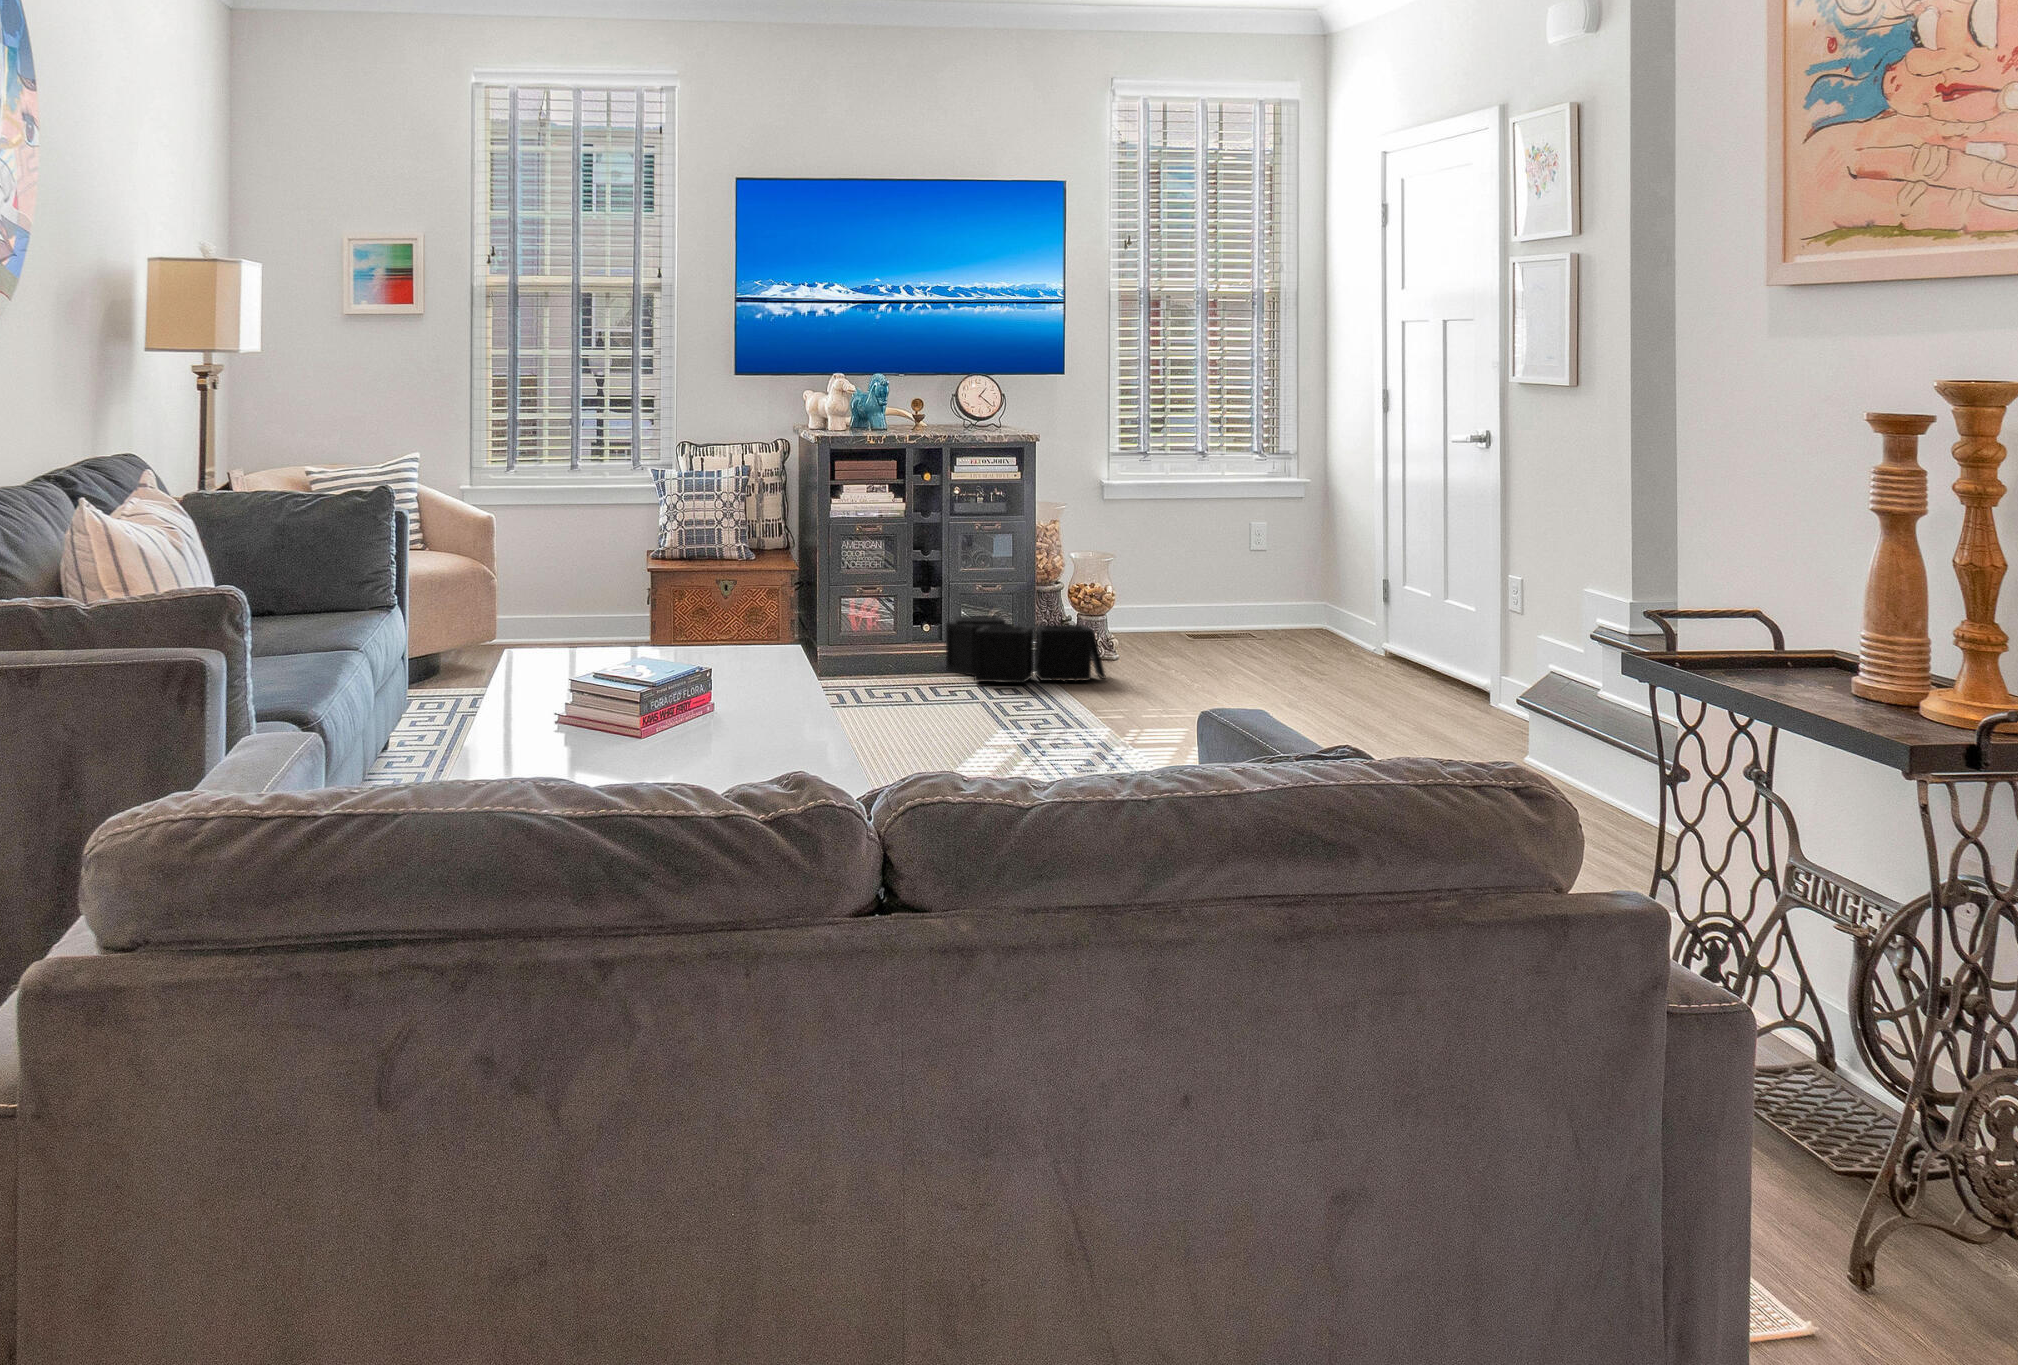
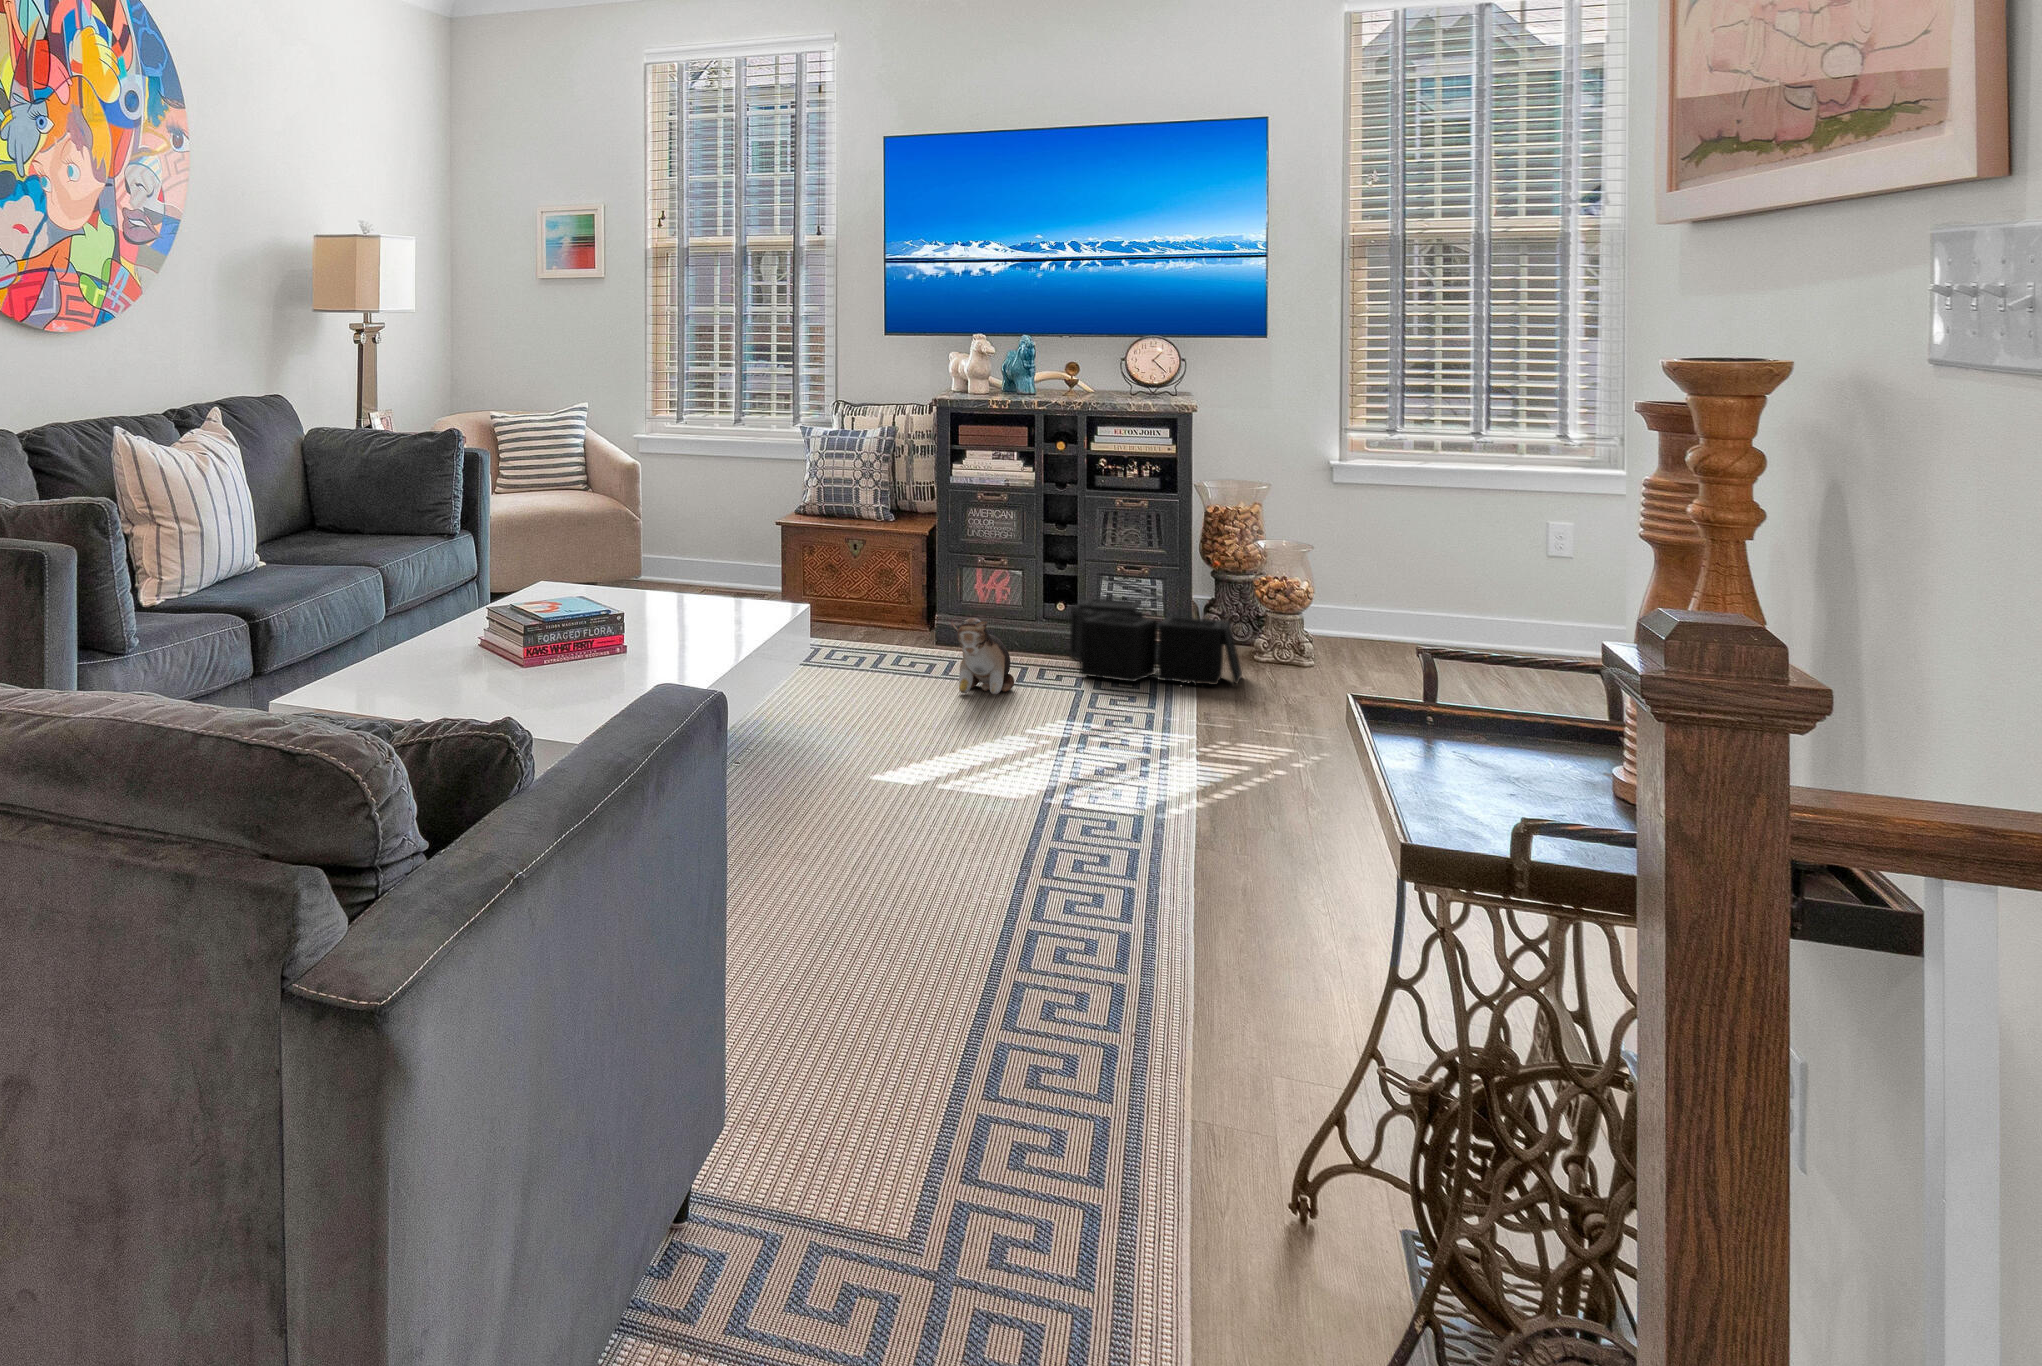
plush toy: none [888,629,933,702] -> present [951,618,1014,694]

